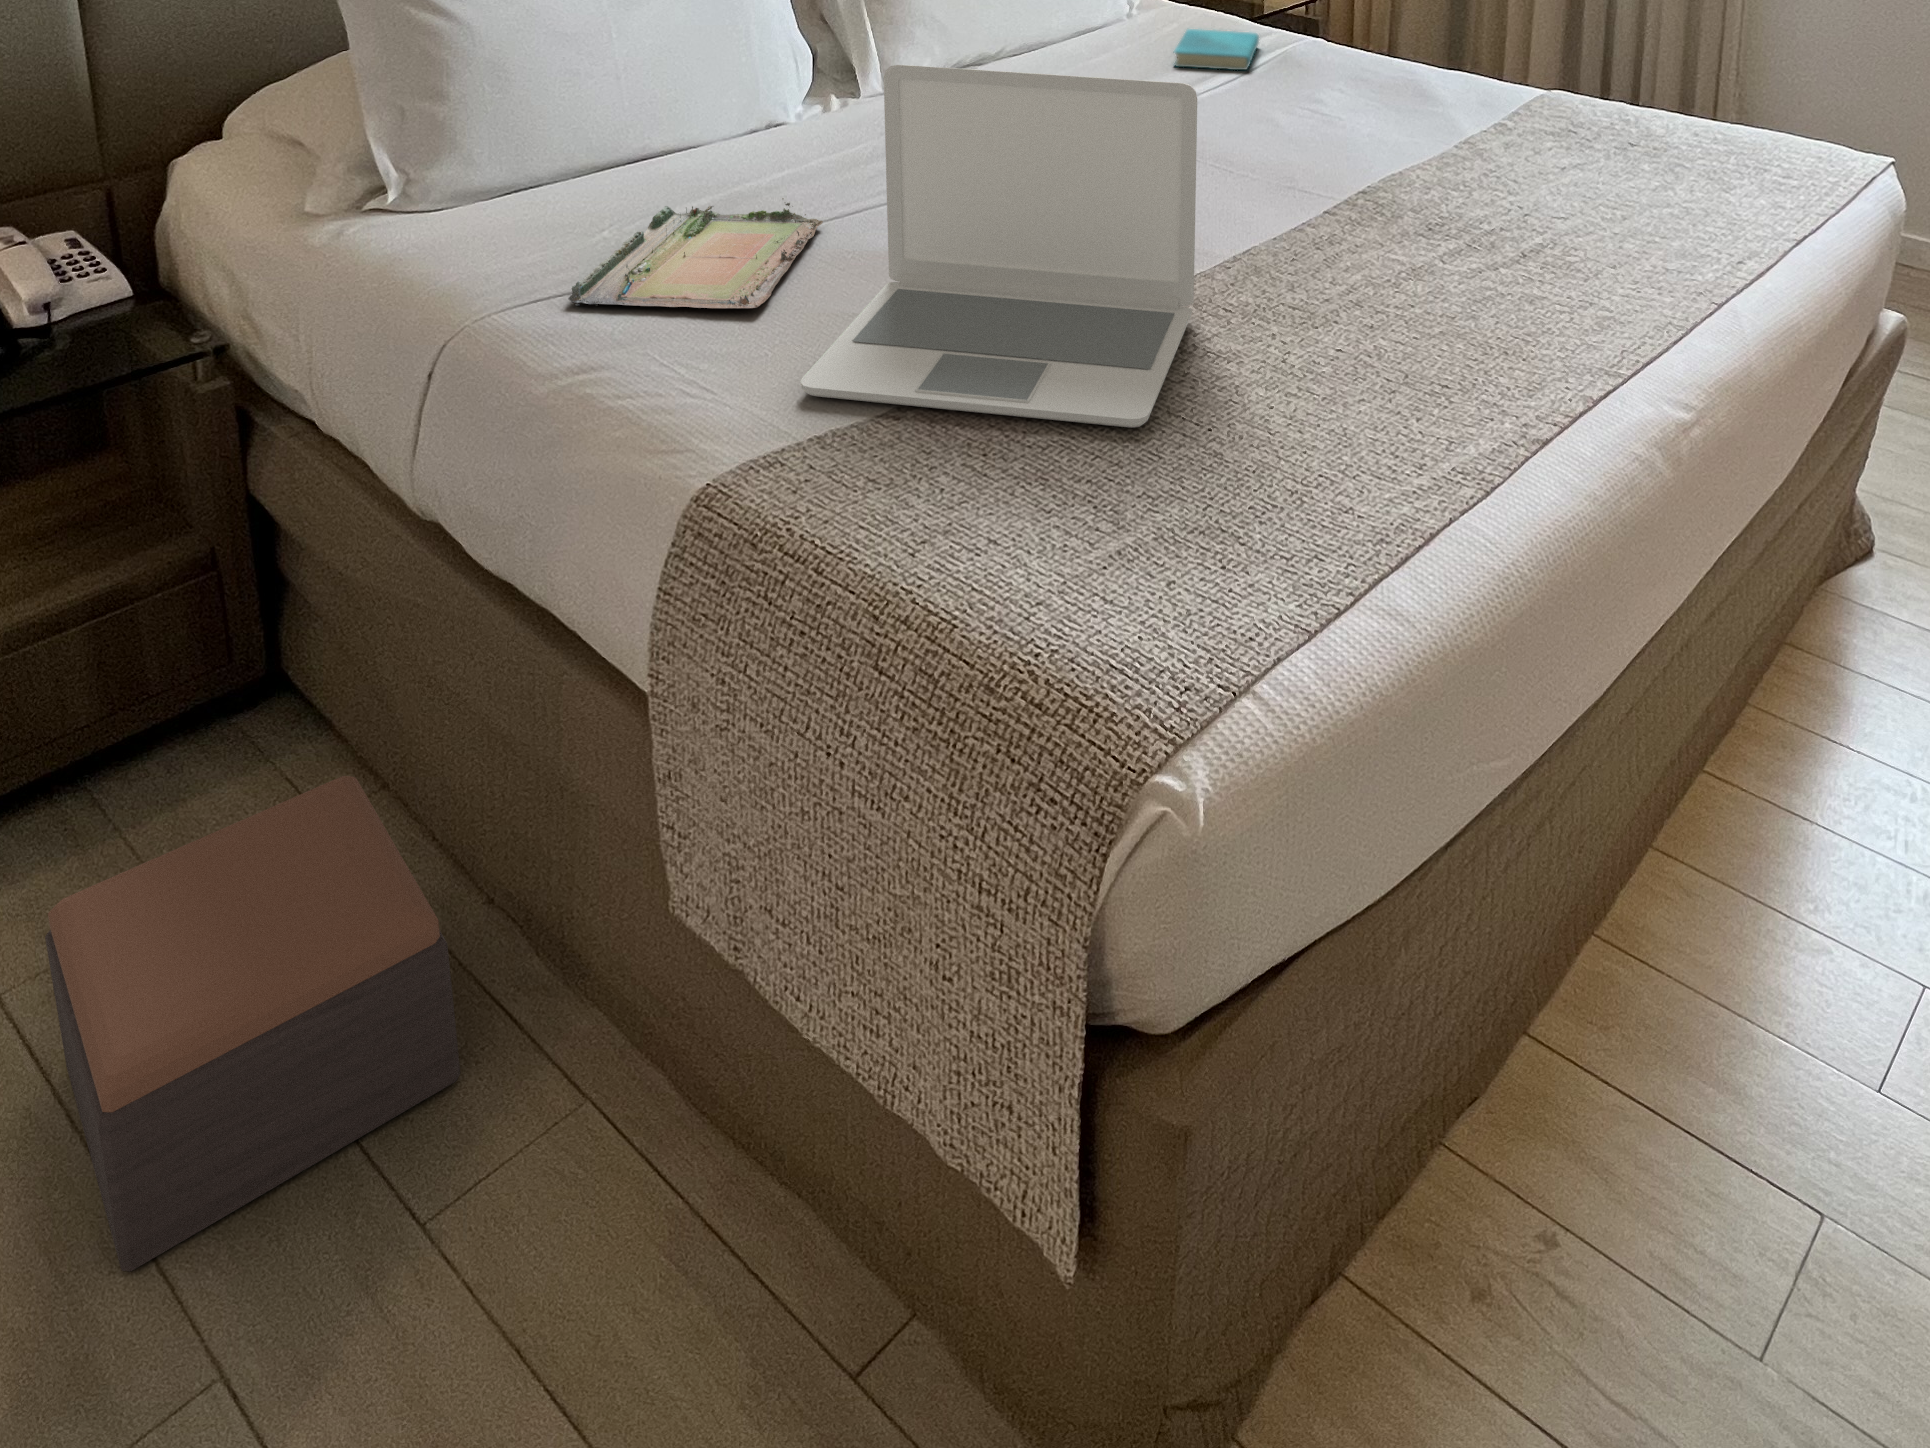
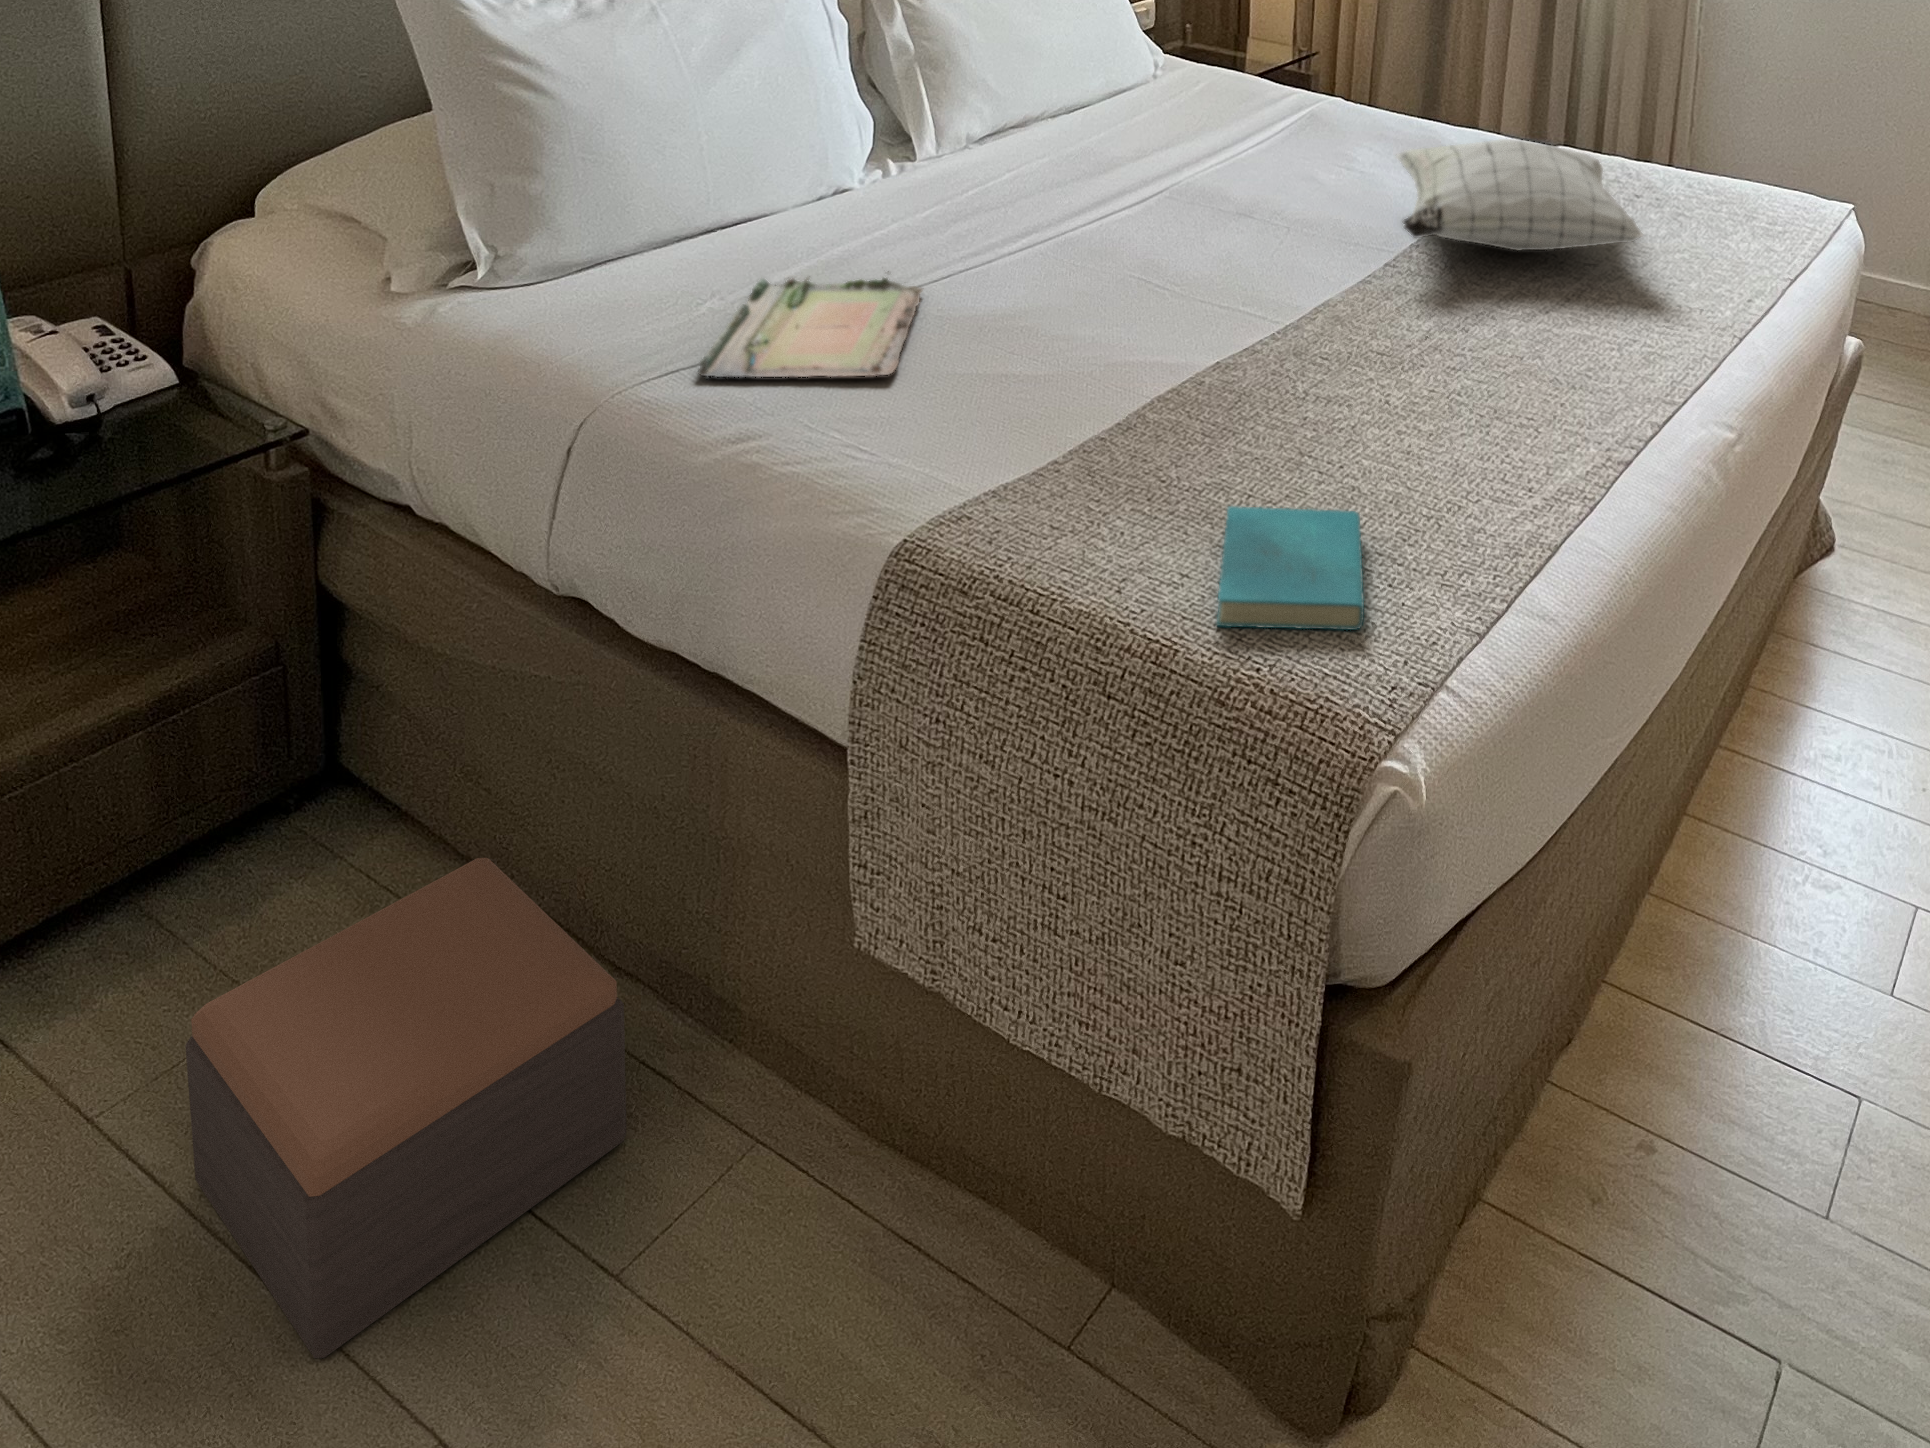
book: present [1174,29,1259,70] -> present [1217,506,1364,630]
laptop: present [800,65,1197,428] -> none [962,142,1312,469]
pillow: none [1335,76,1613,198] -> present [1396,139,1643,250]

